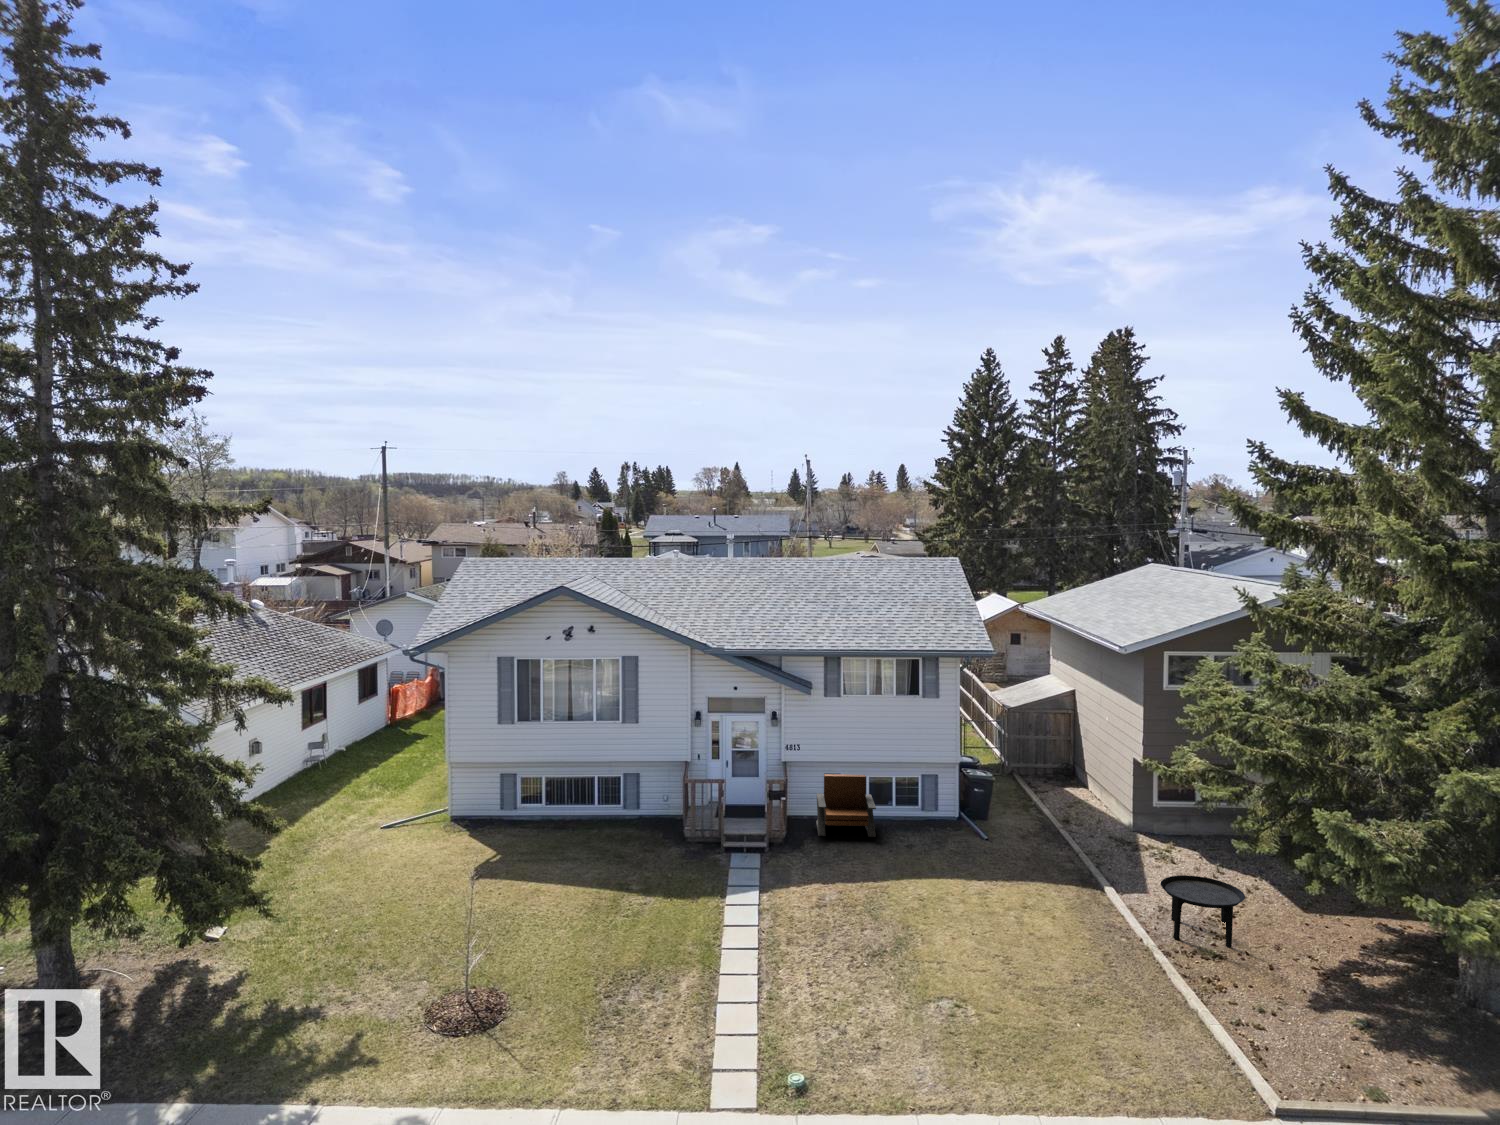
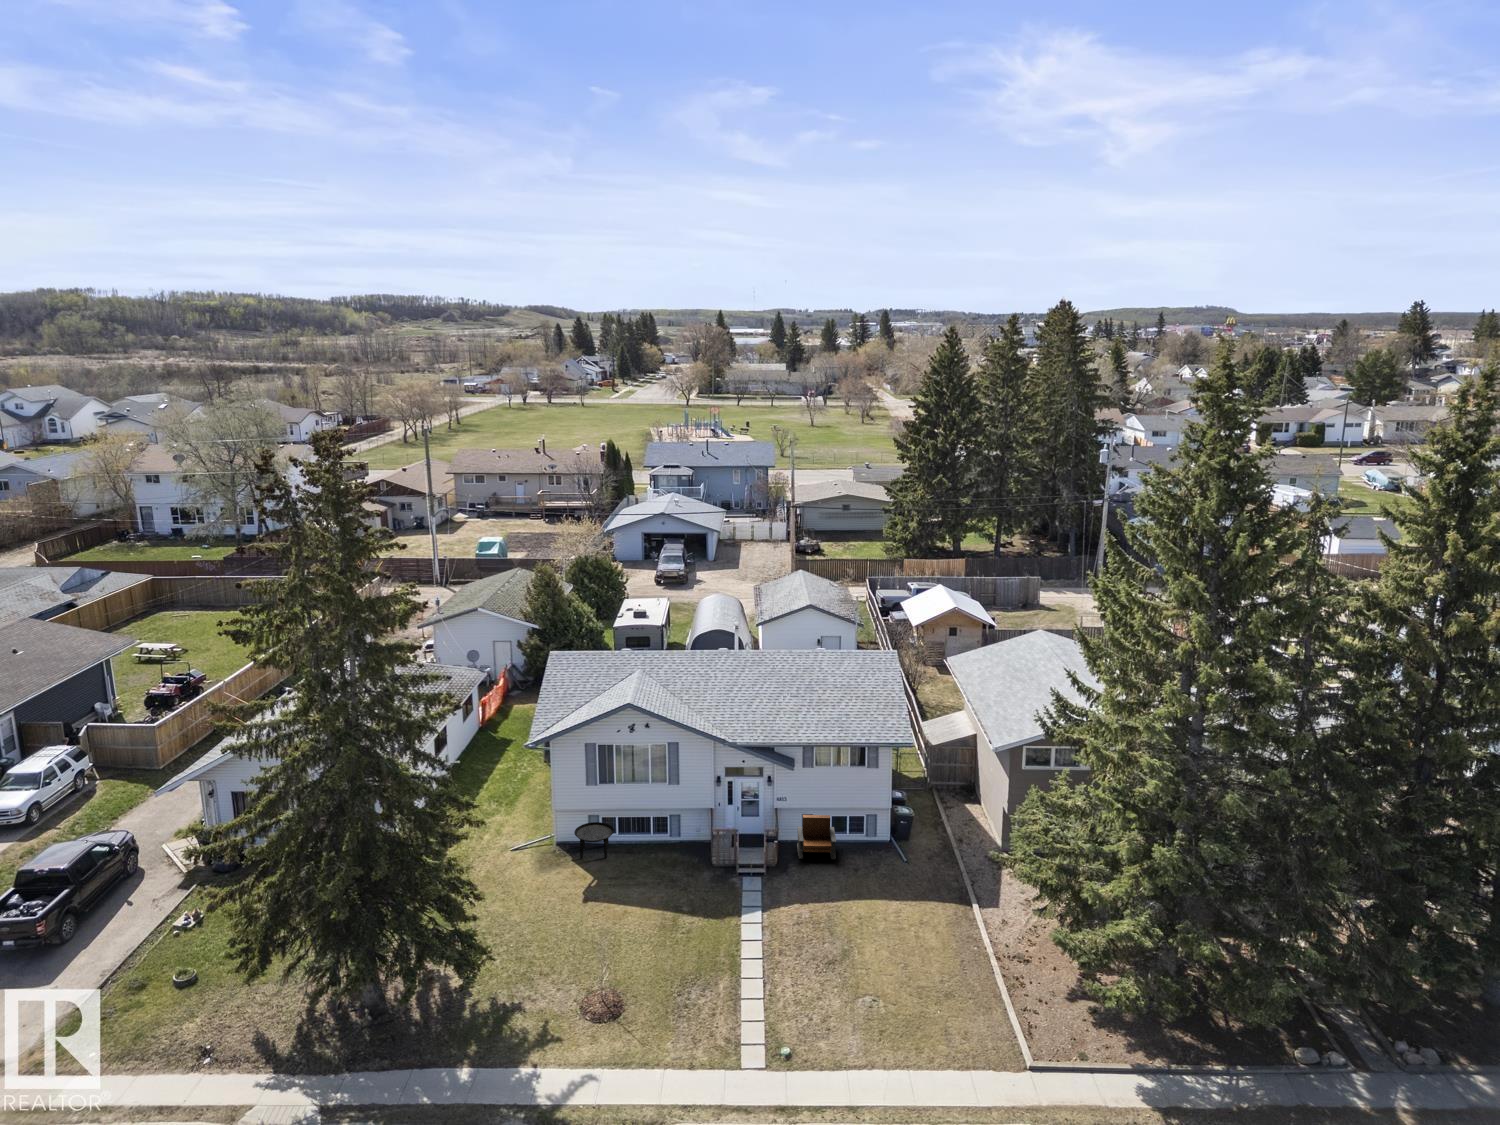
round table: present [1161,875,1245,948] -> present [574,822,614,859]

